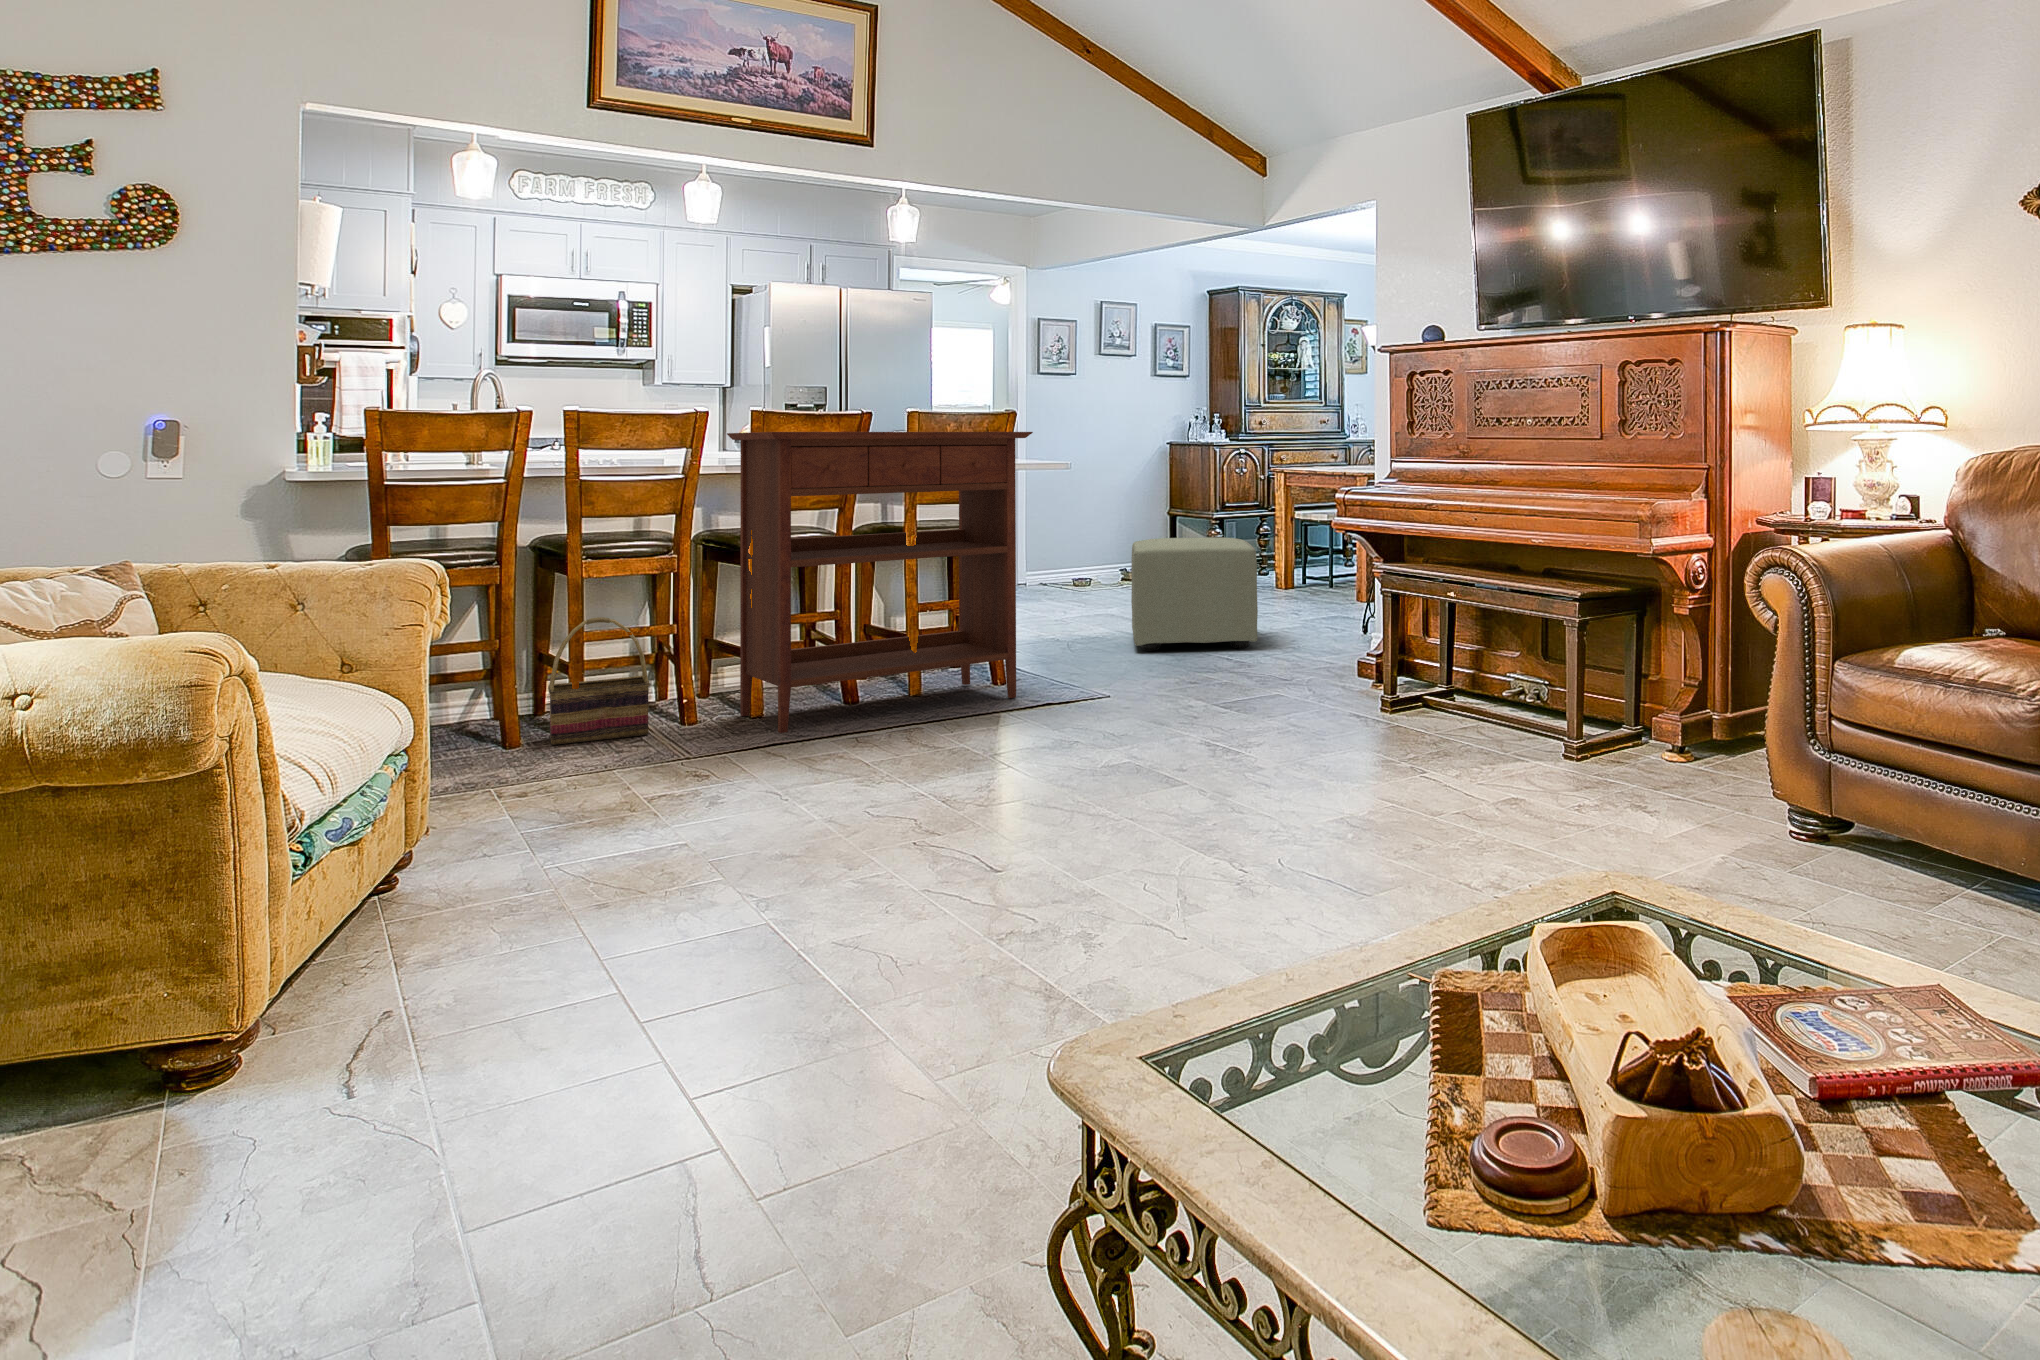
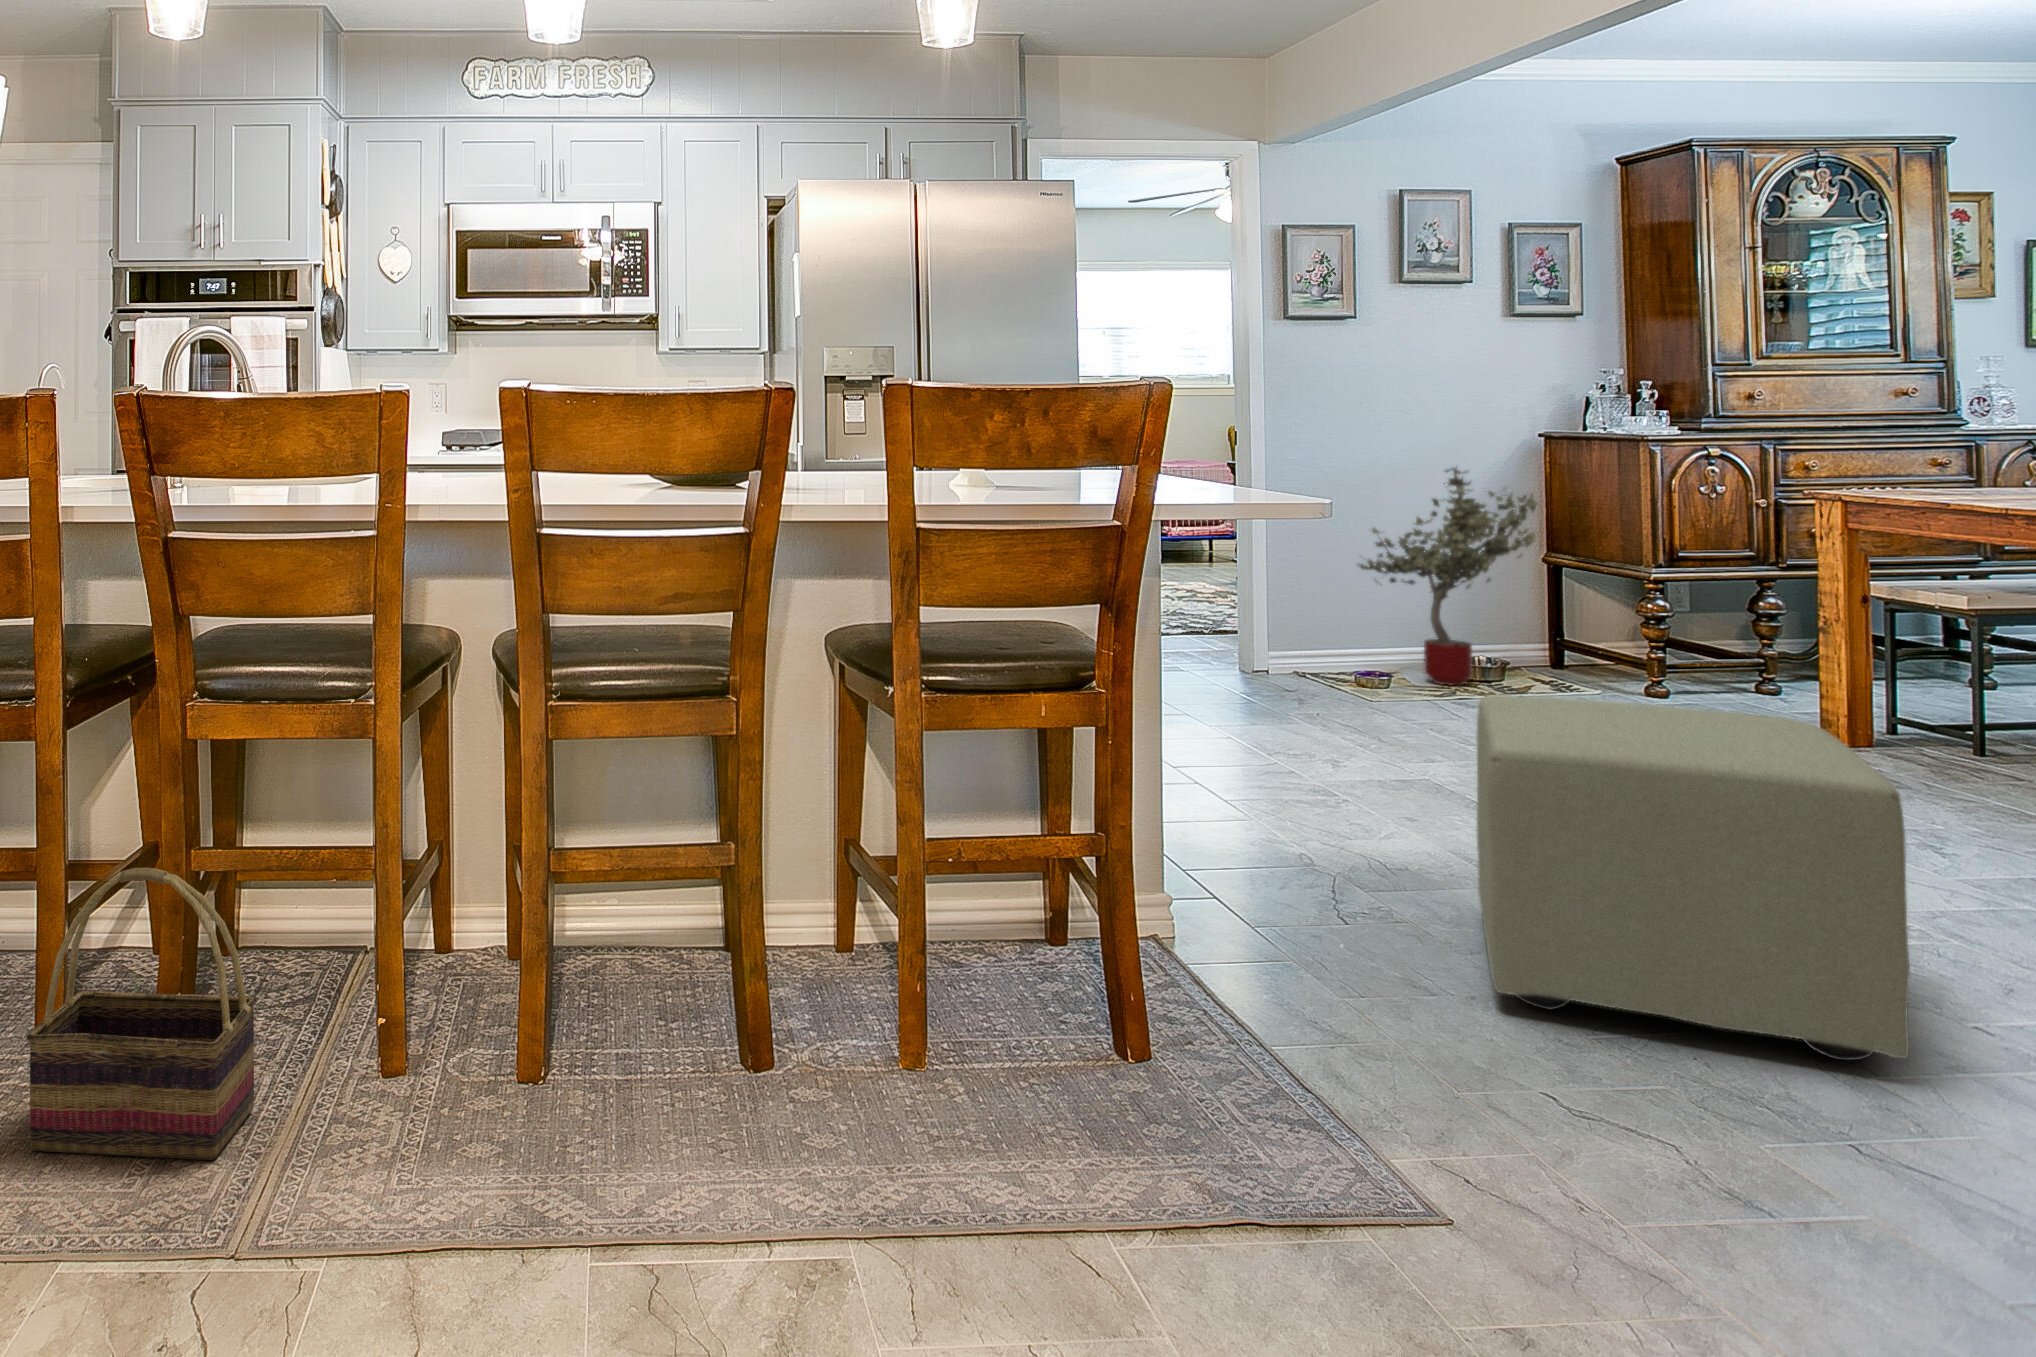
console table: present [727,432,1033,733] -> none [398,457,1167,1264]
potted tree: none [1081,459,1169,580] -> present [1359,467,1537,686]

